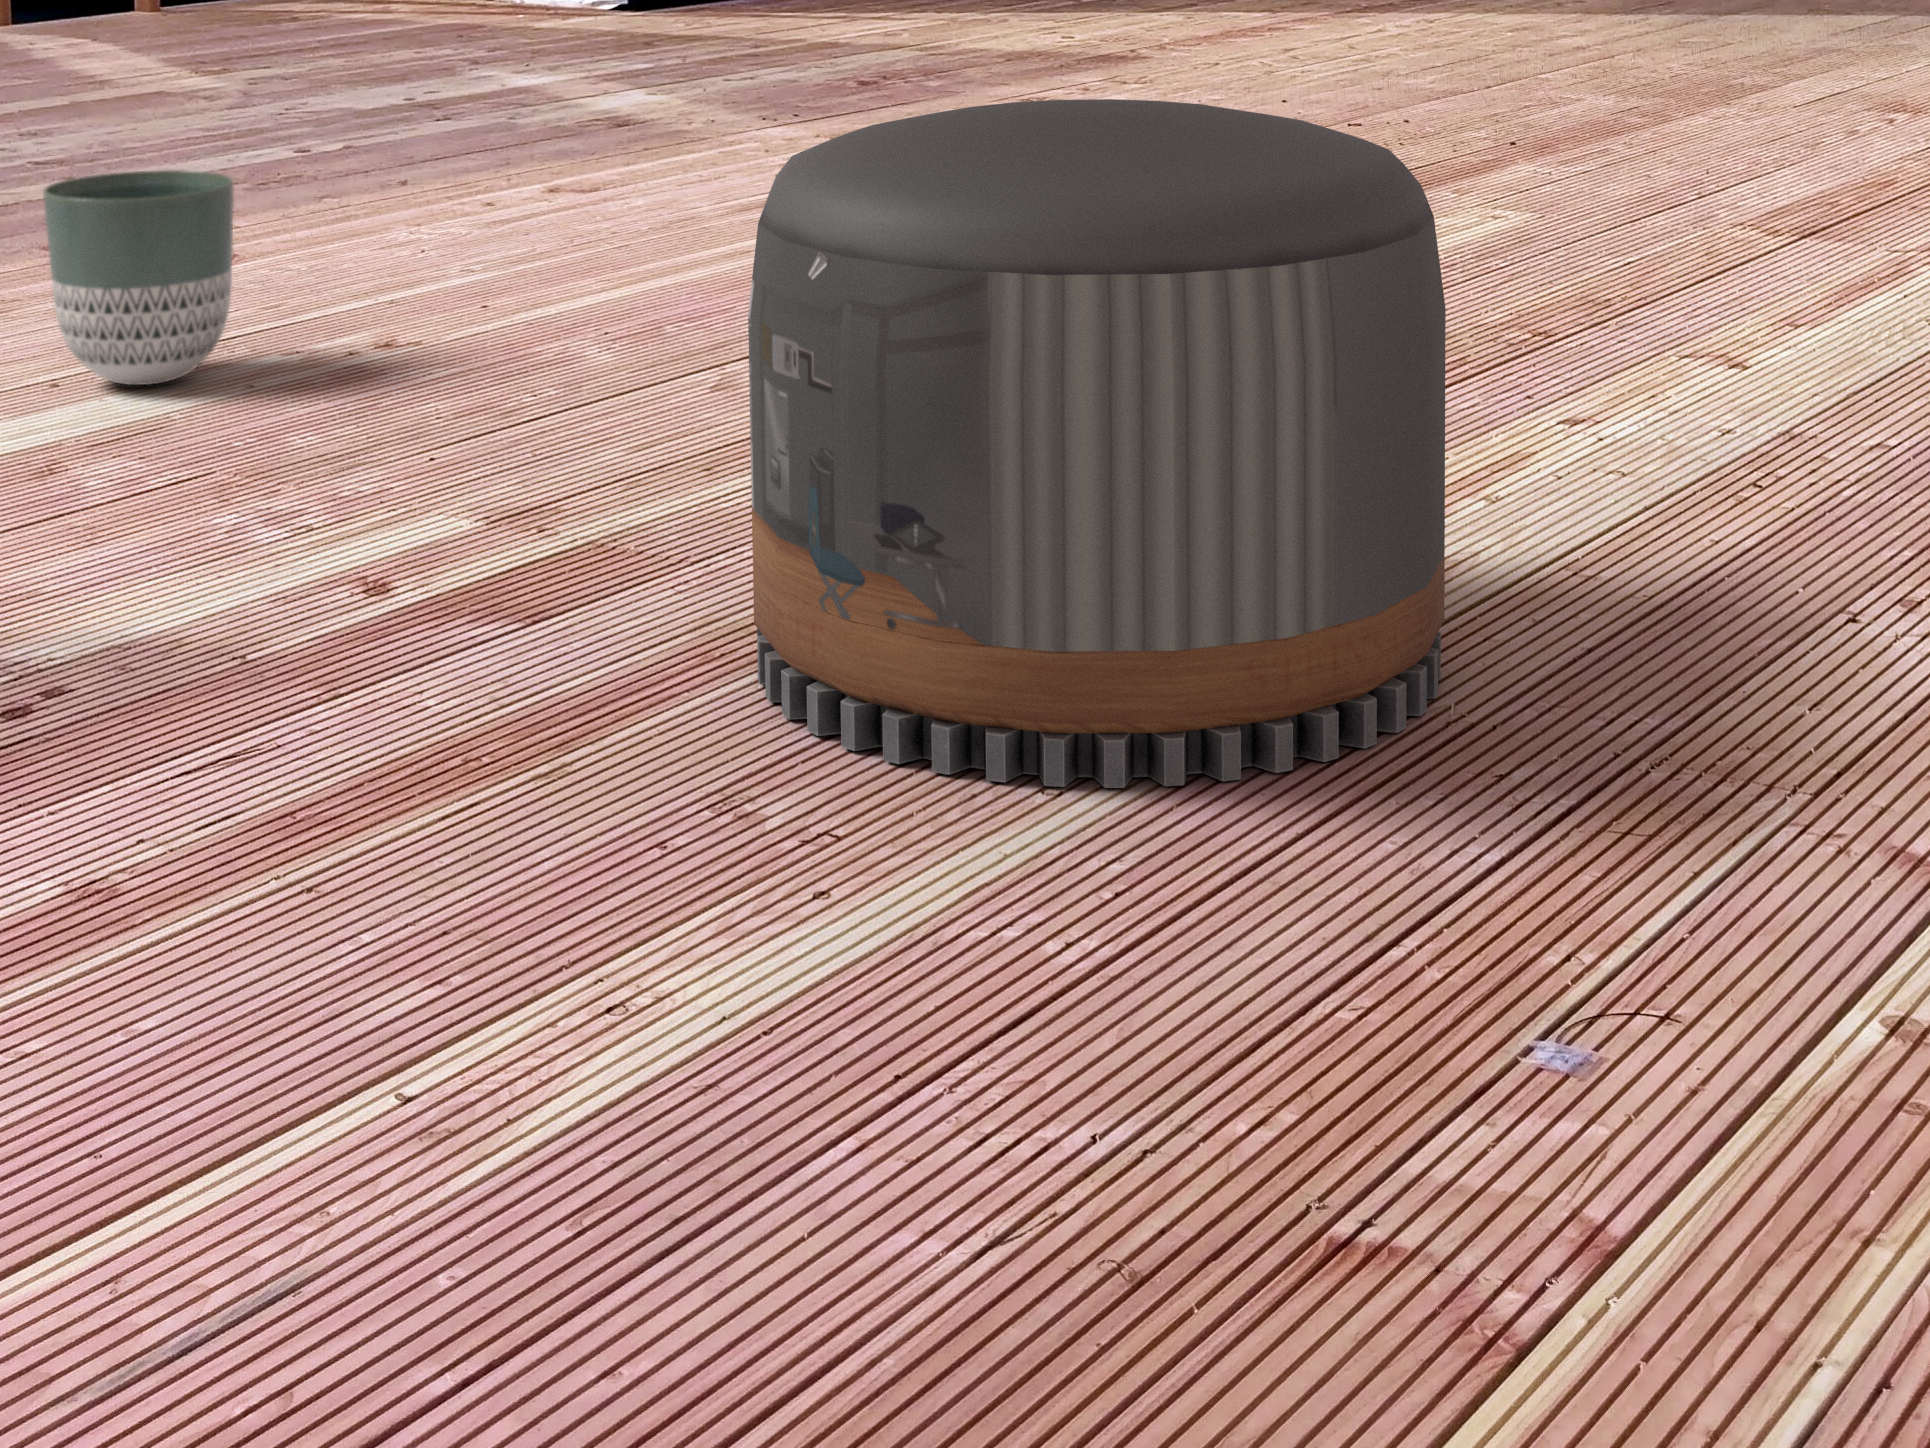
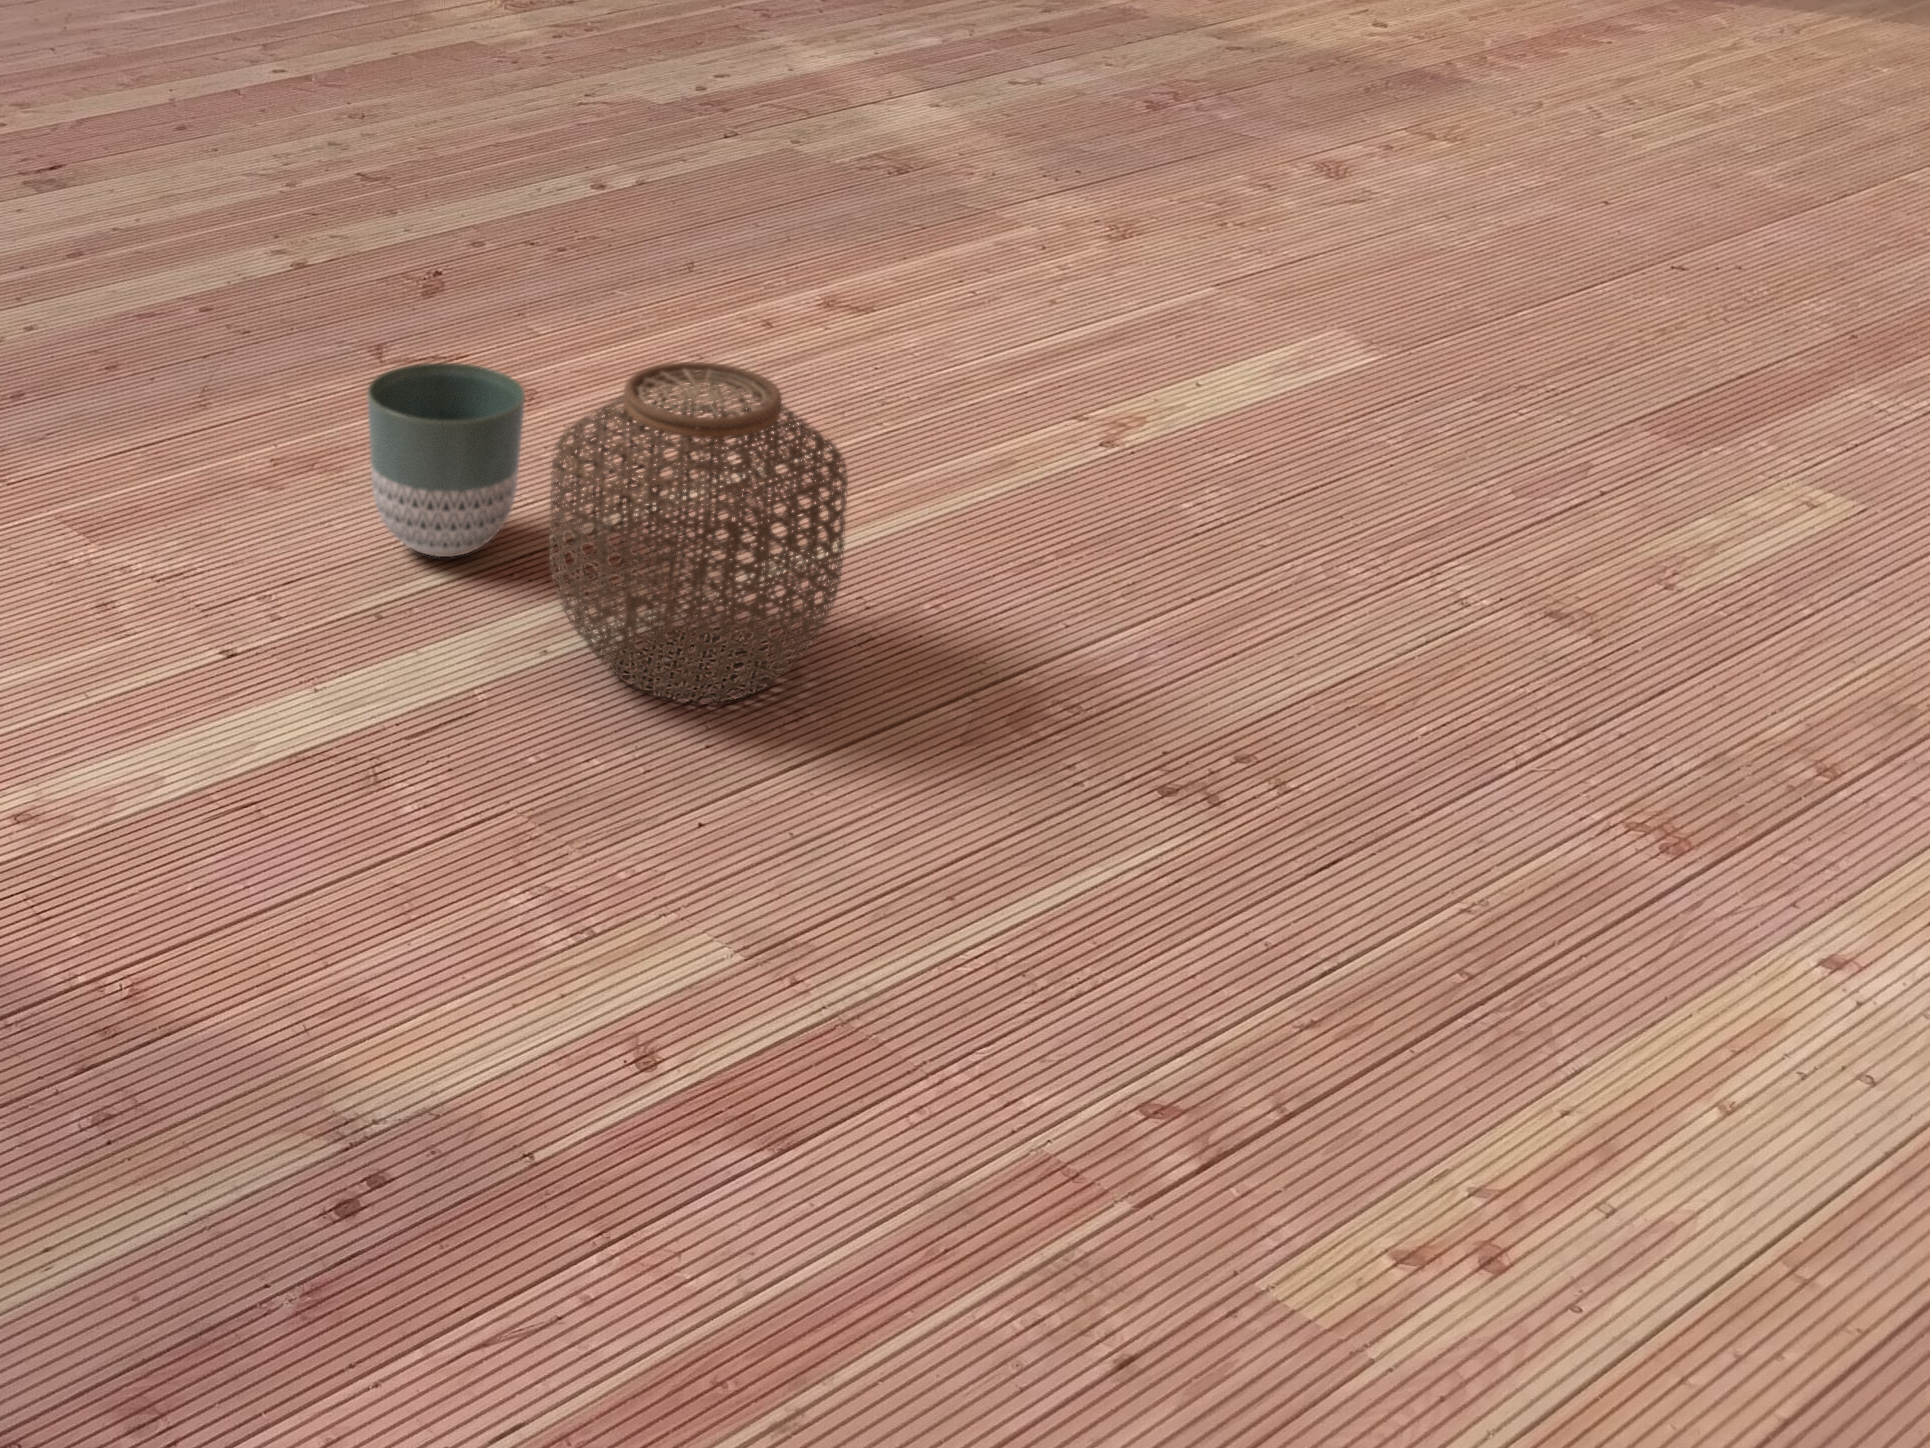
woven basket: none [268,70,612,447] -> present [549,362,848,702]
pouf: present [748,99,1446,788] -> none [912,645,1557,1351]

